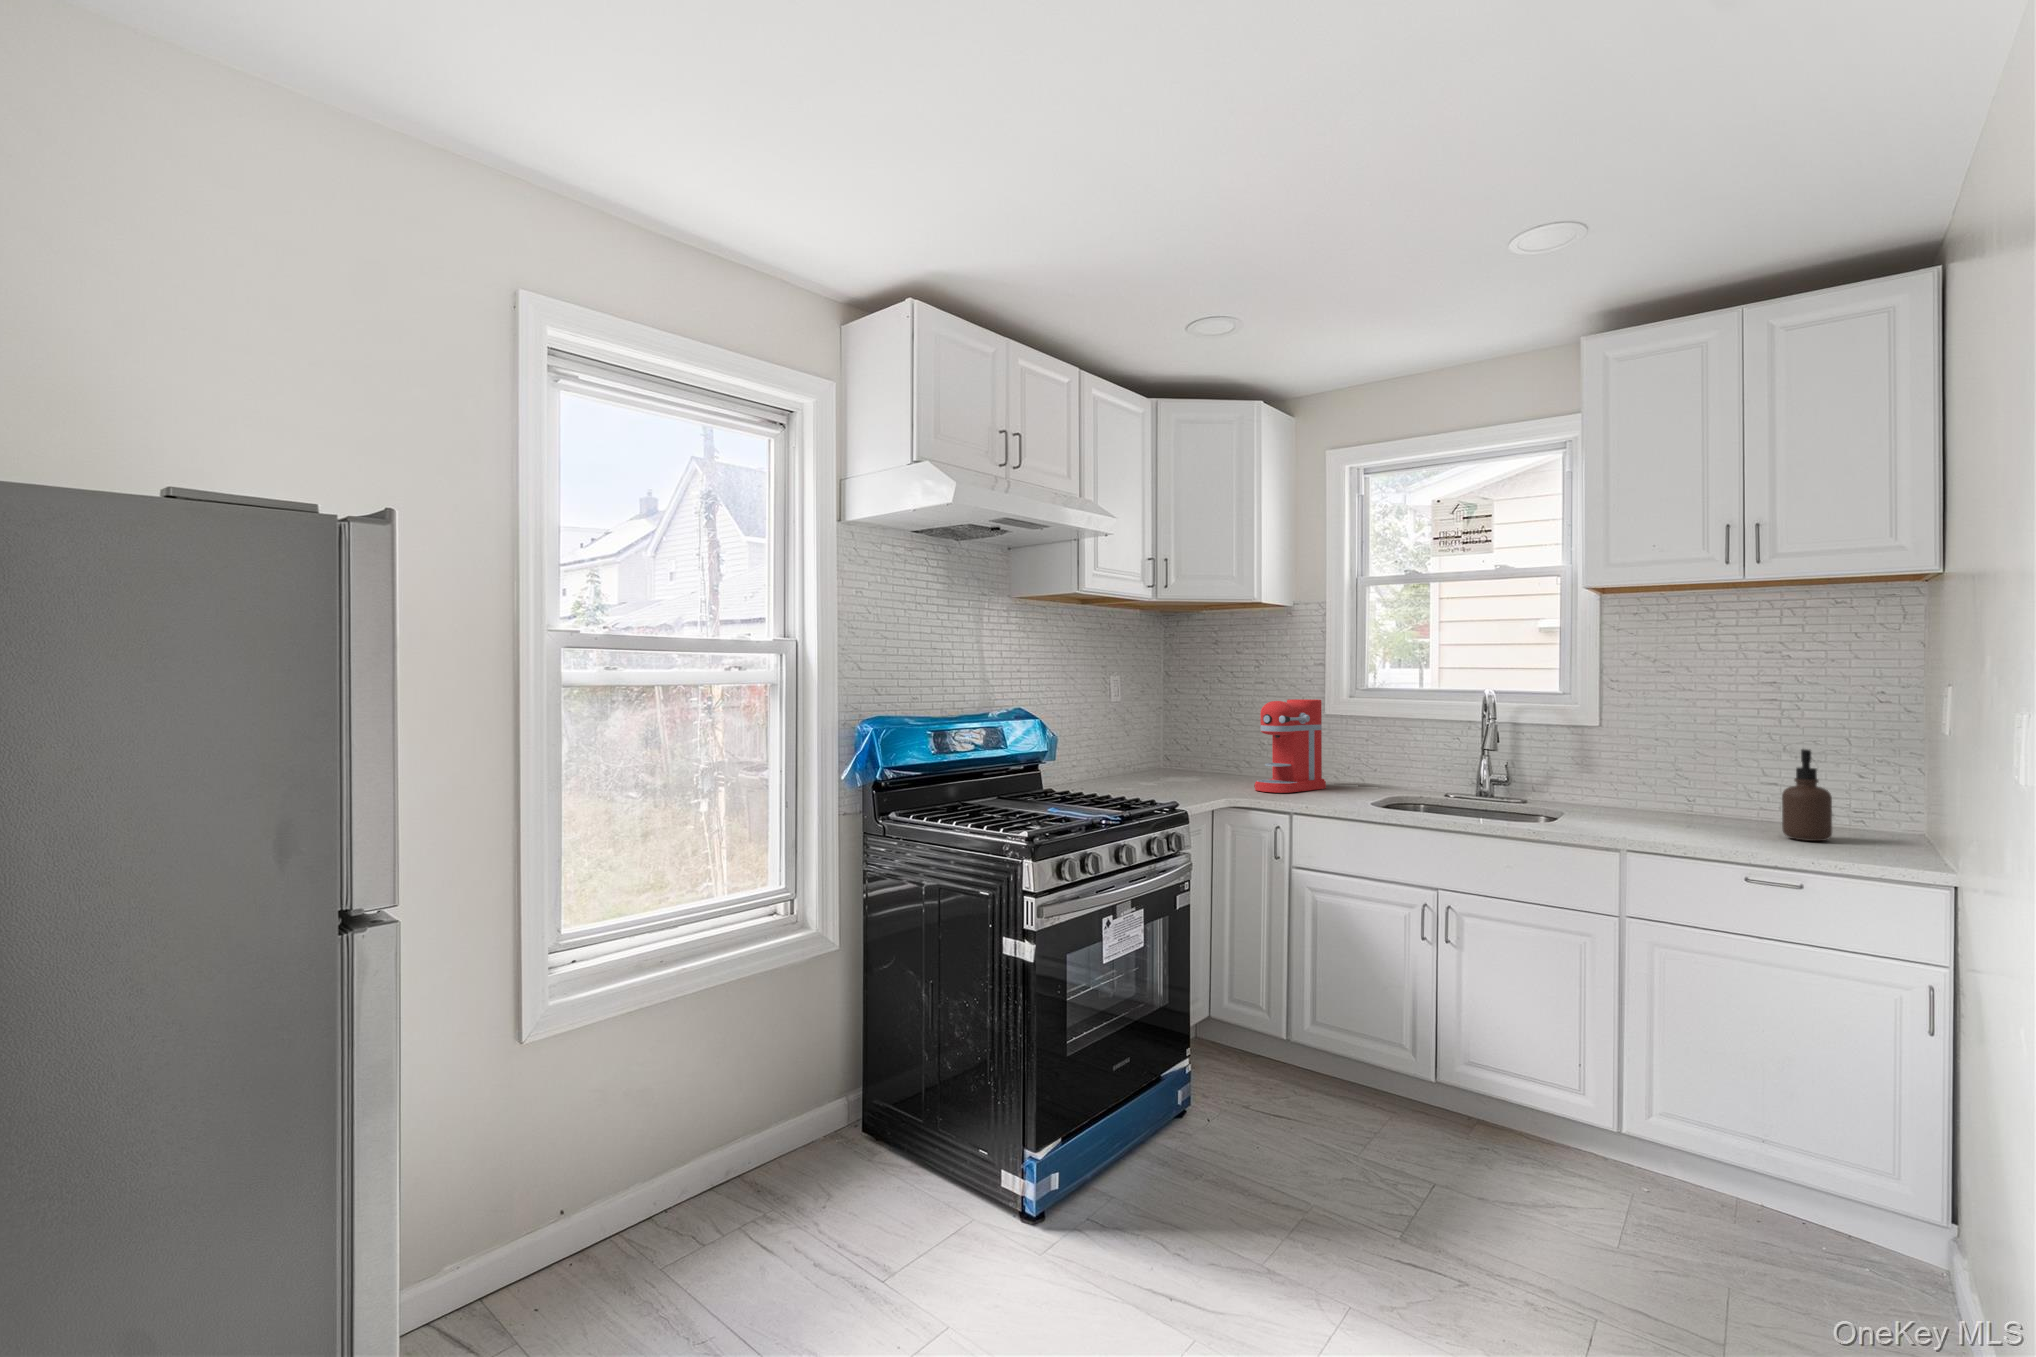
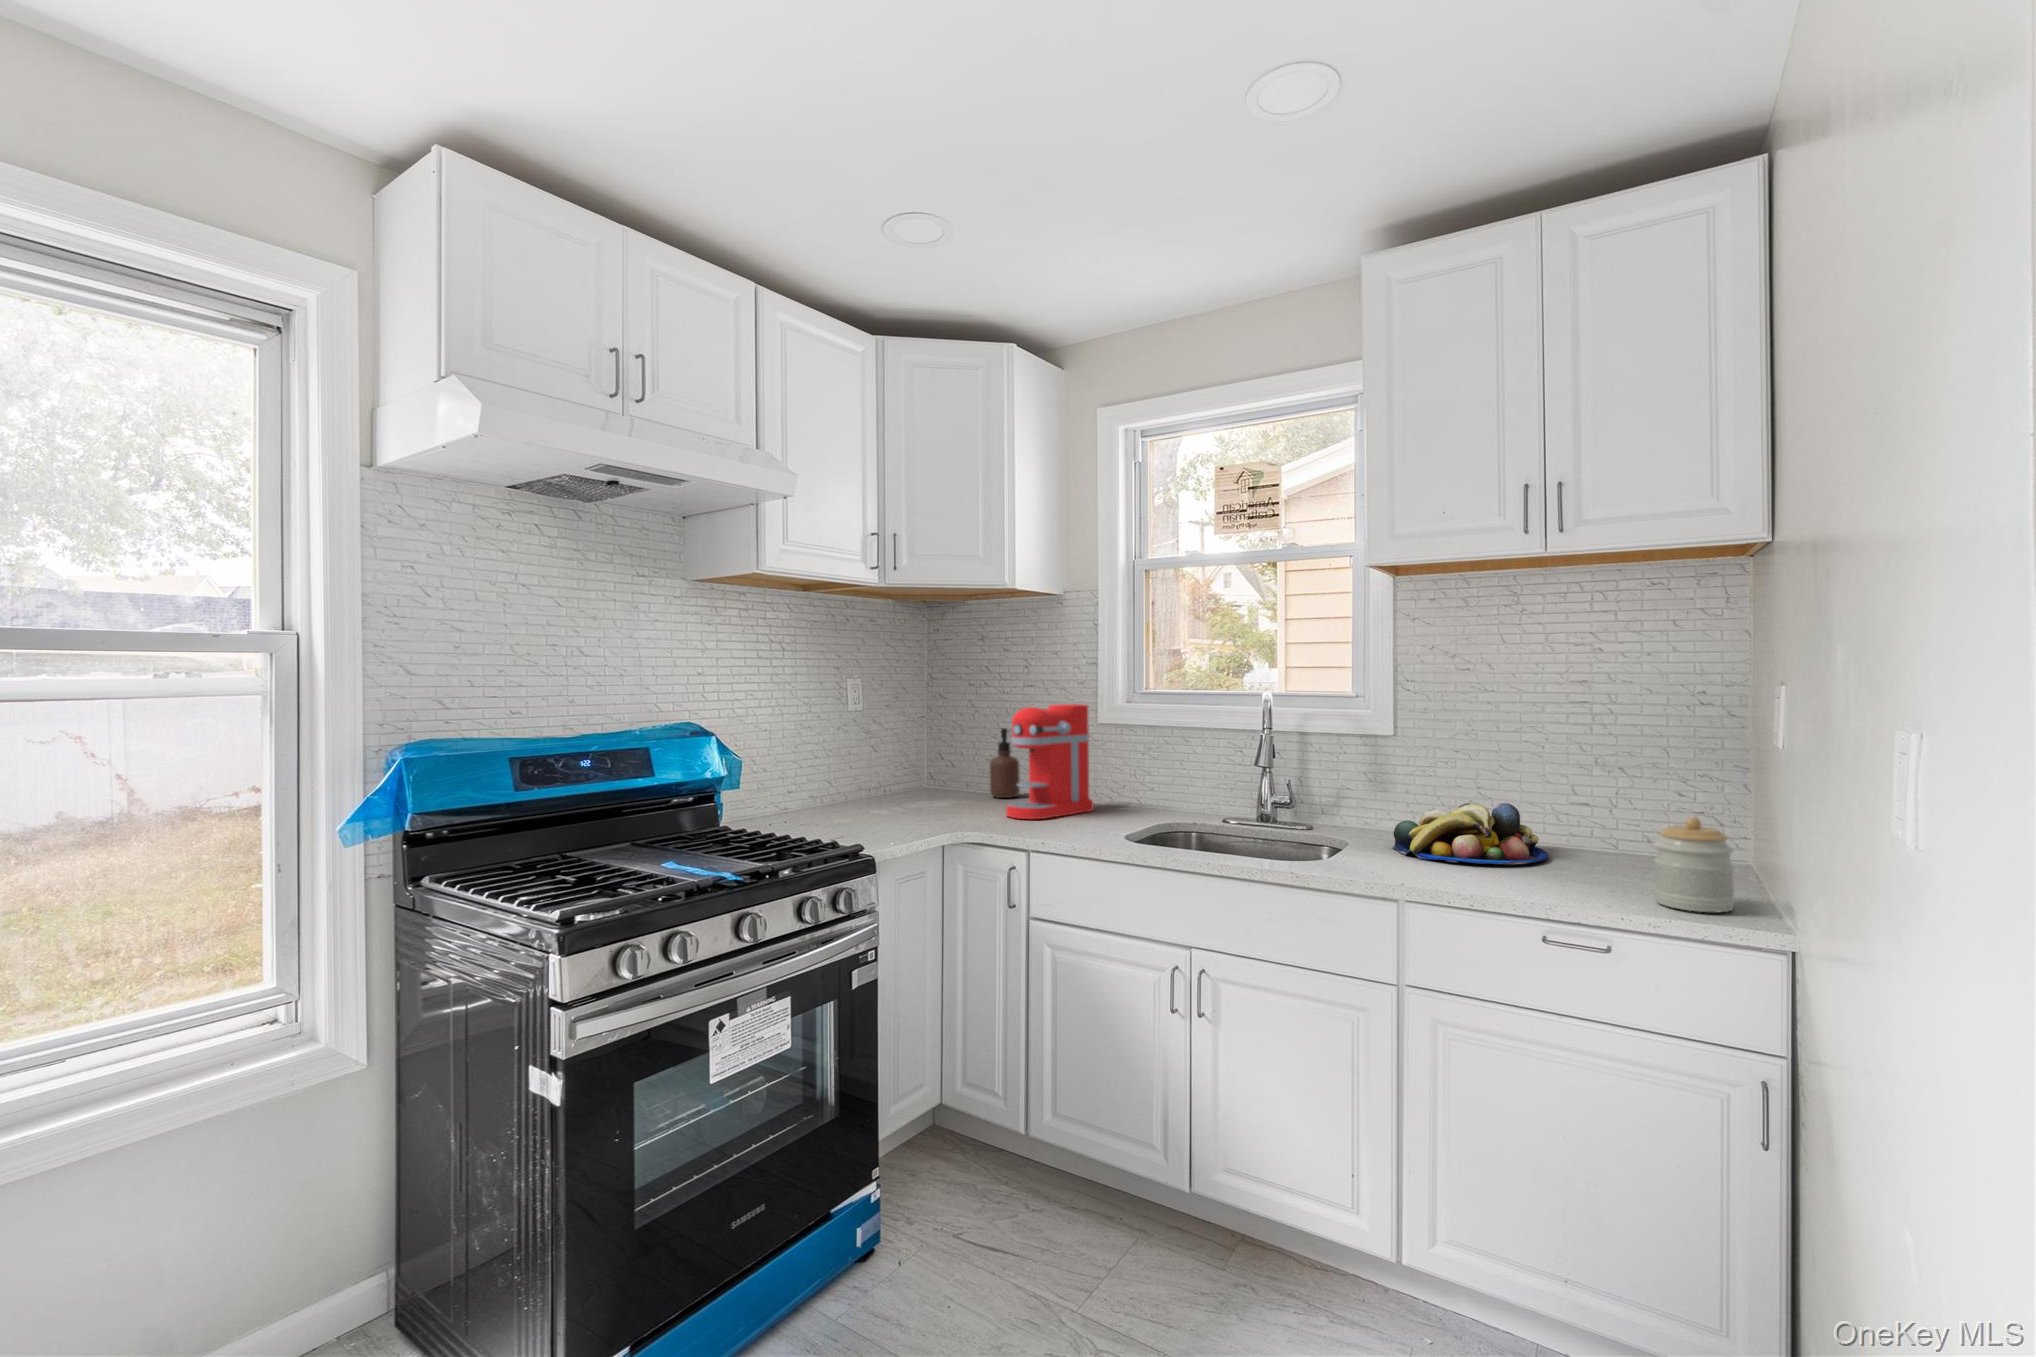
soap dispenser: present [1782,749,1832,841] -> present [990,728,1020,798]
fruit bowl: none [1602,780,1740,827] -> present [1392,803,1549,864]
jar: none [1834,785,1901,857] -> present [1655,817,1734,912]

